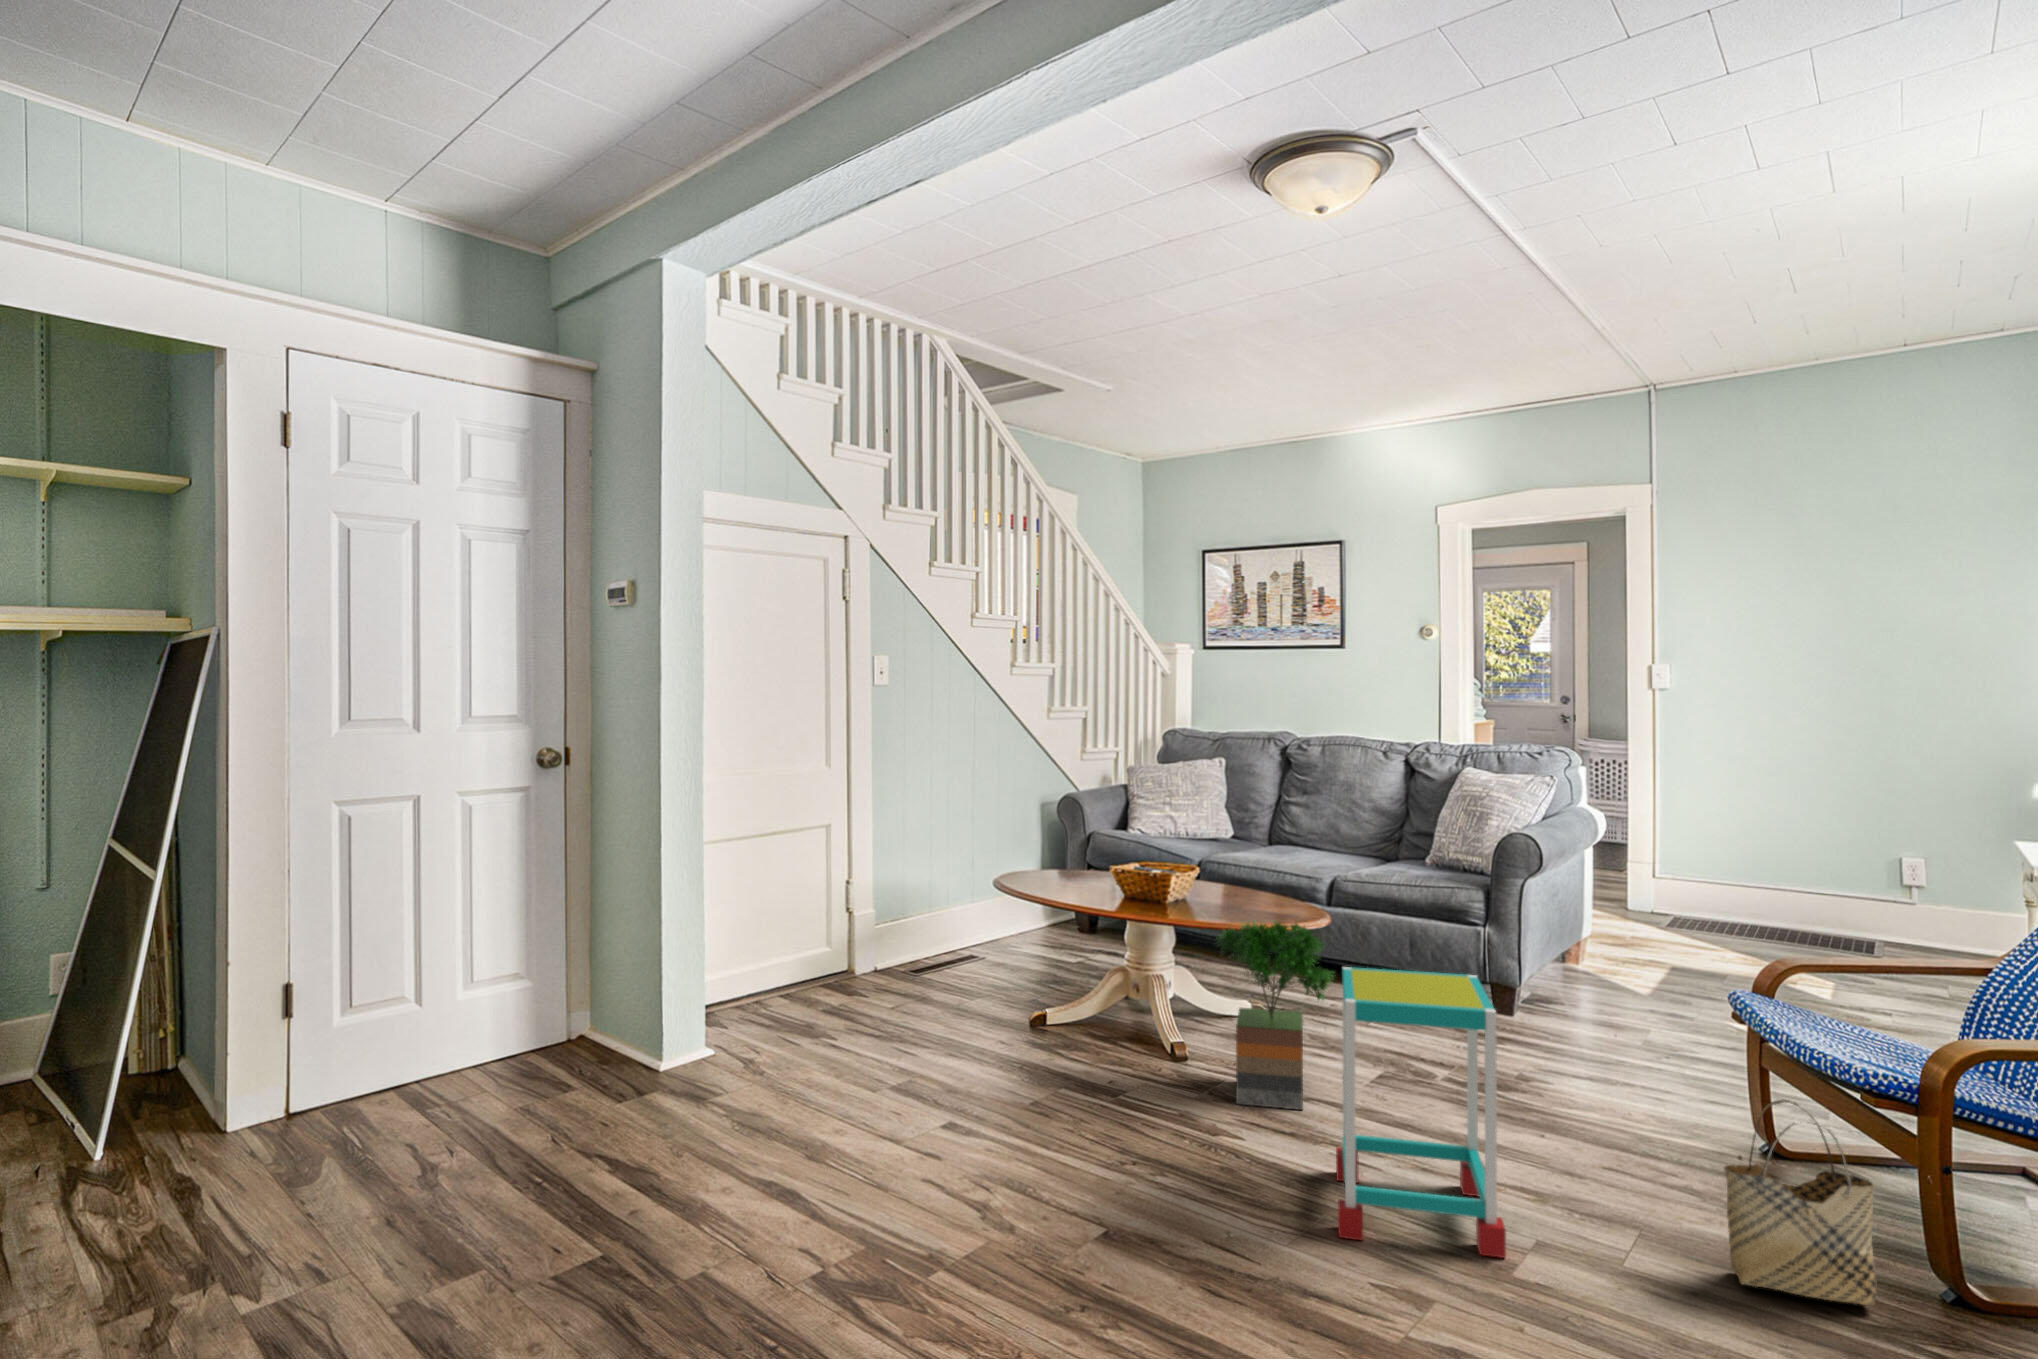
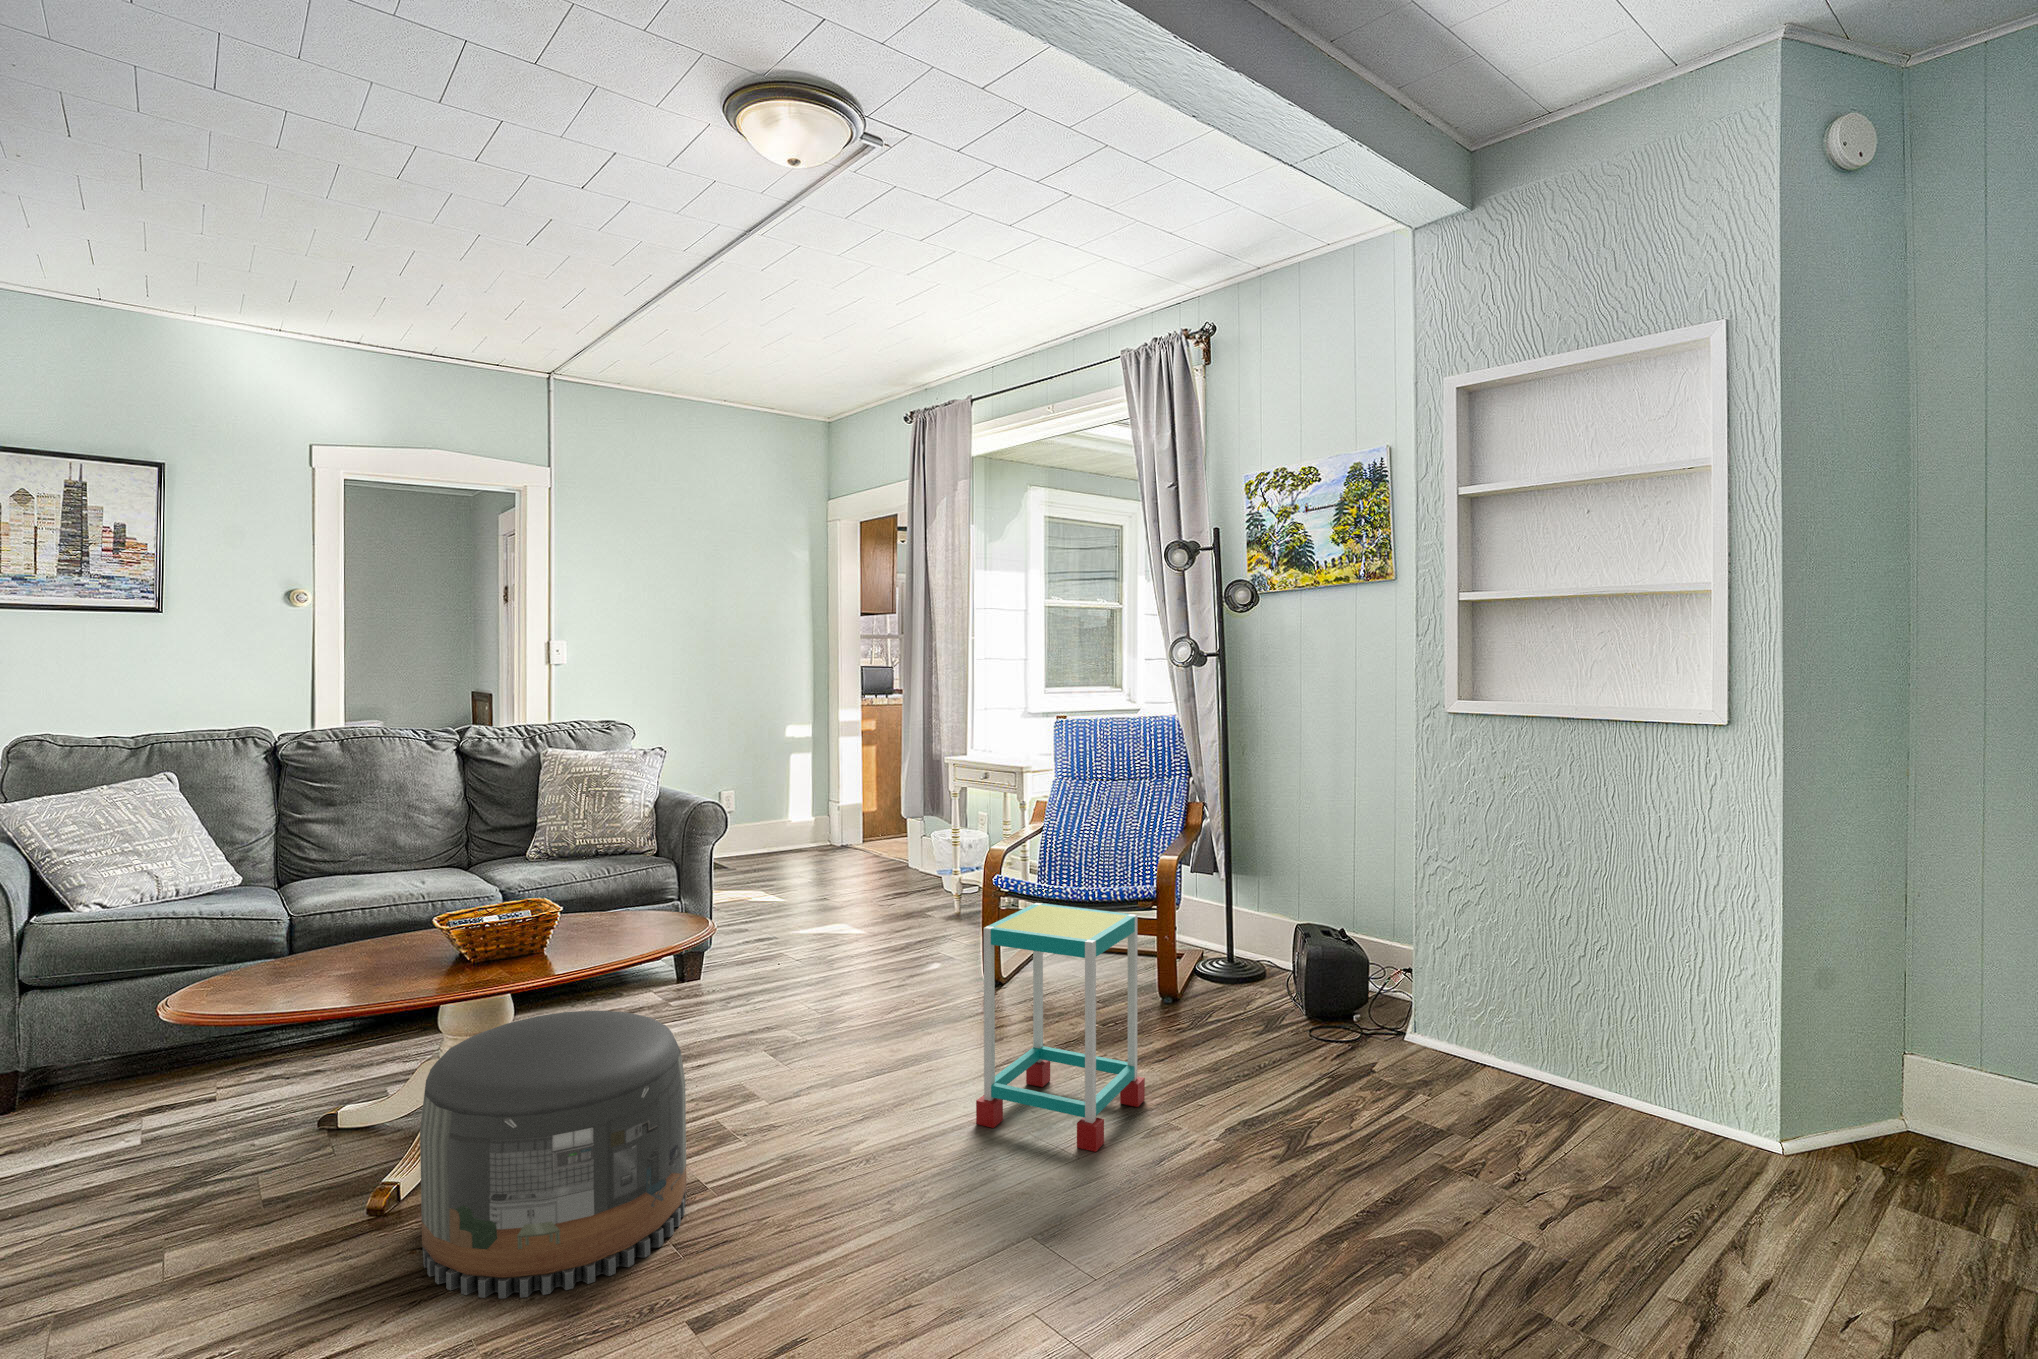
potted tree: present [1216,921,1334,1110] -> none [714,919,870,1135]
pouf: none [976,926,1140,1096] -> present [420,1011,687,1298]
woven basket: present [1724,1099,1876,1306] -> none [1172,923,1226,1044]

